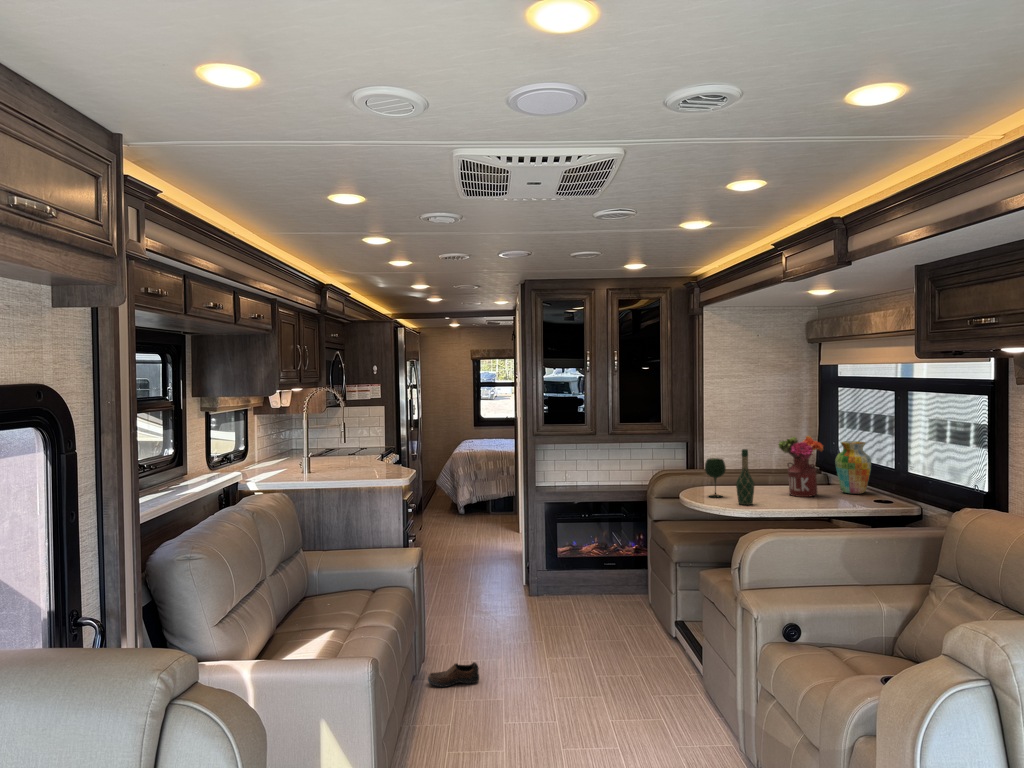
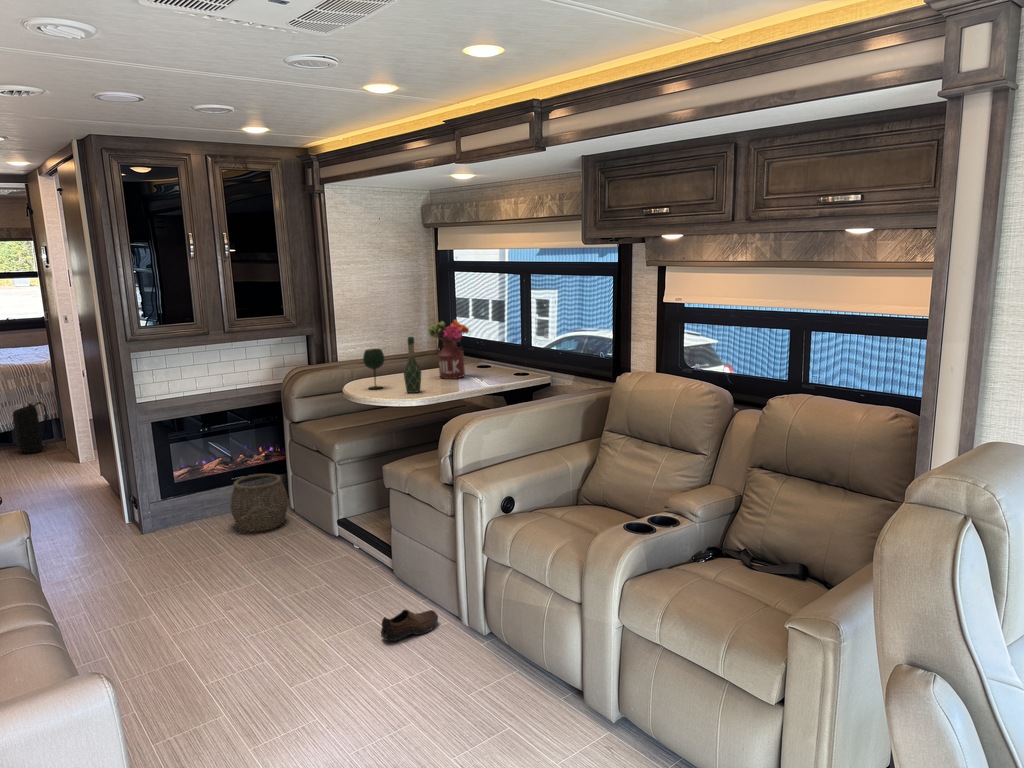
vase: present [835,441,871,494] -> none [474,322,505,371]
backpack: none [485,479,513,520] -> present [11,402,48,453]
woven basket: none [594,563,645,617] -> present [230,474,288,532]
shoe: present [428,662,479,687] -> present [381,610,438,641]

